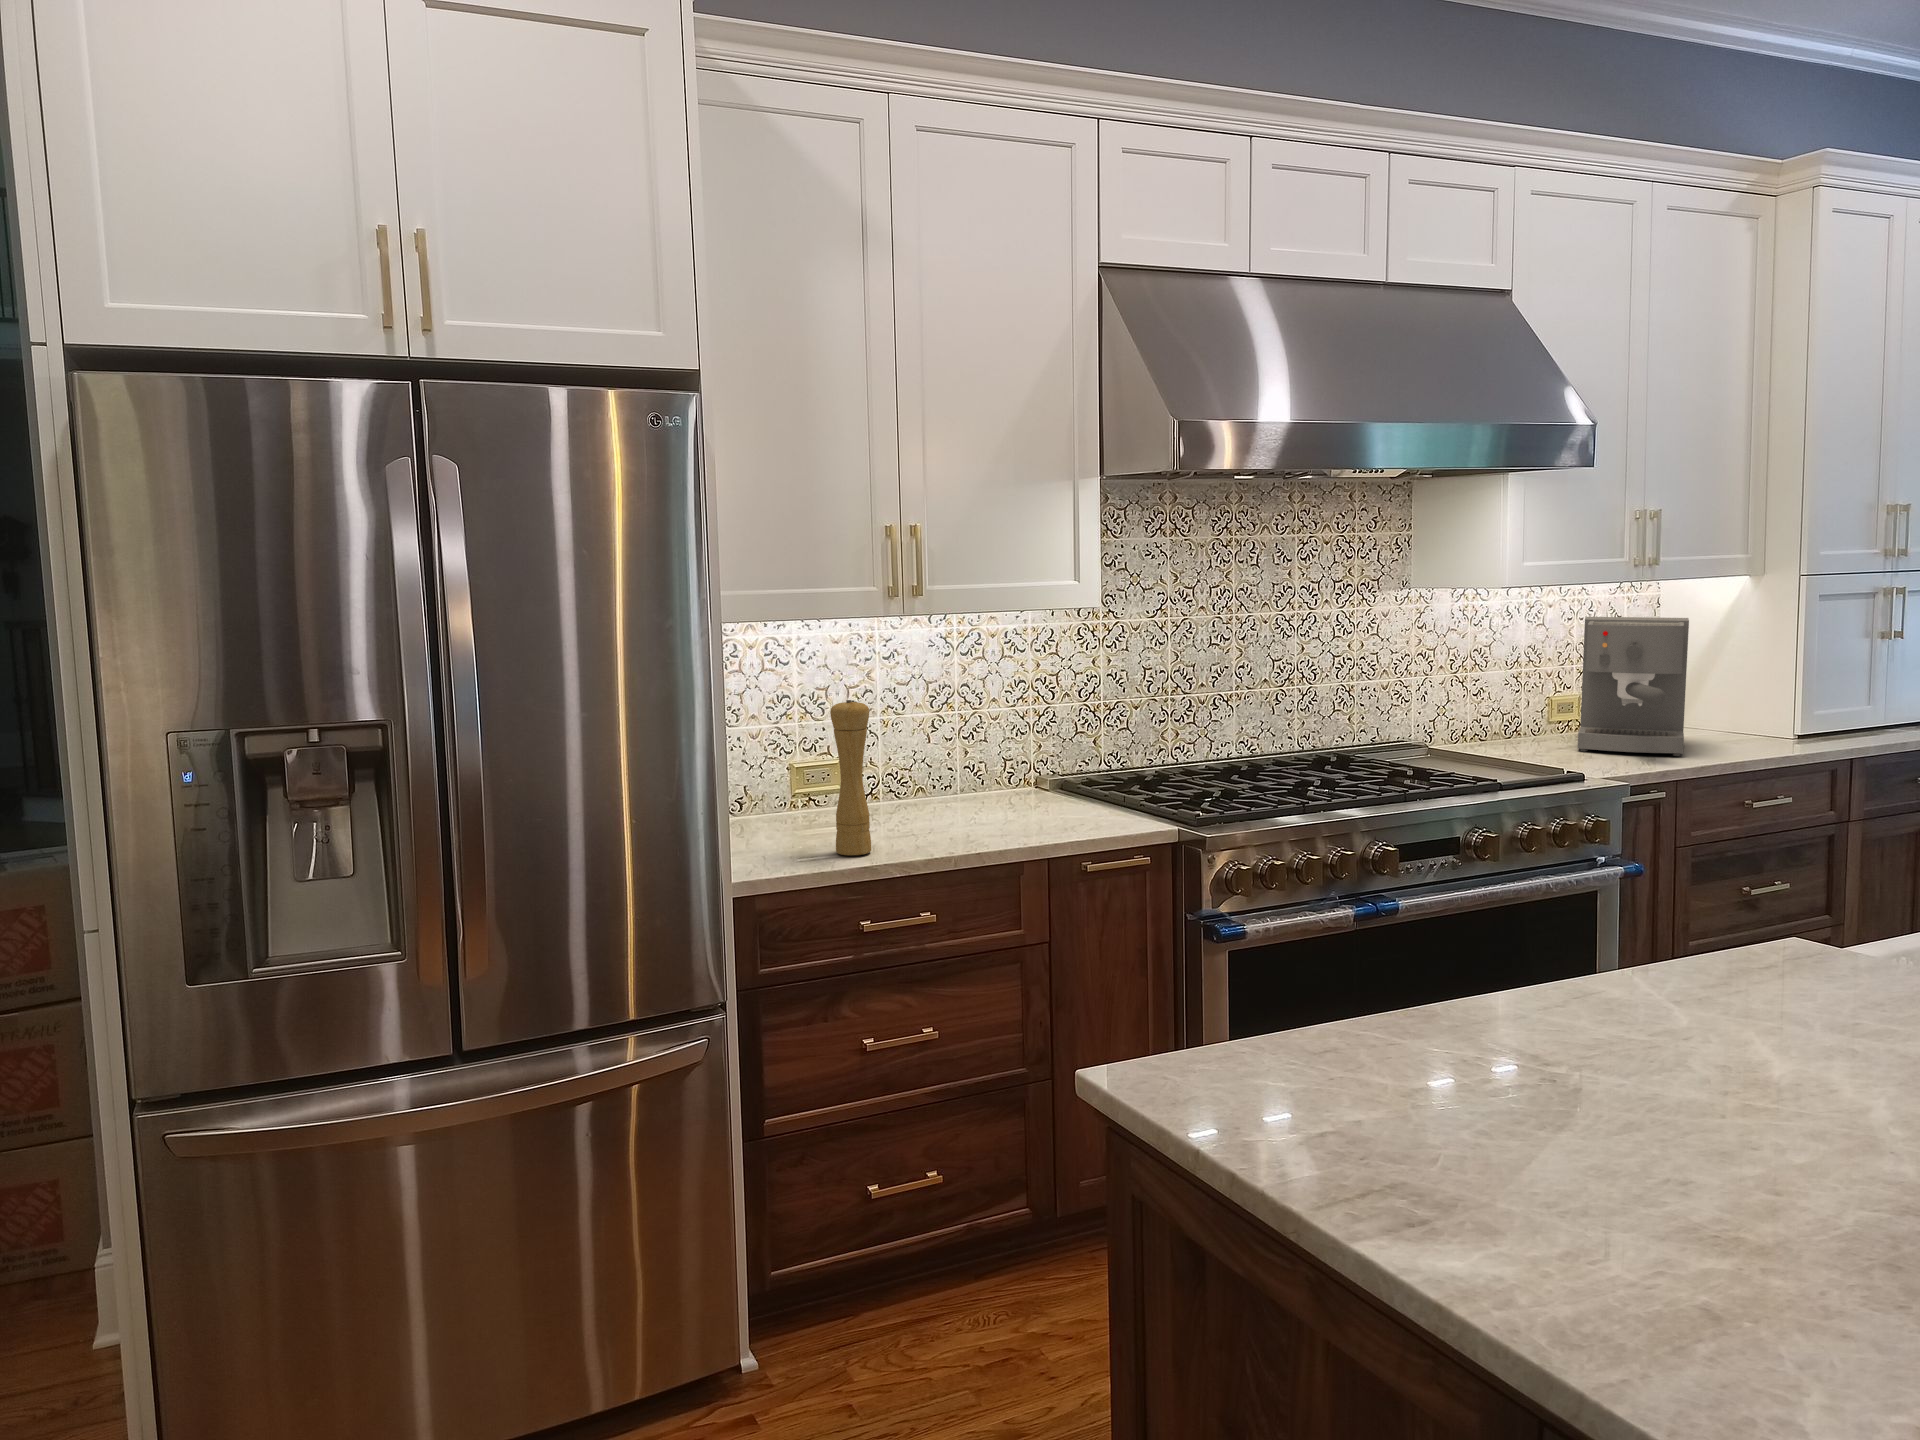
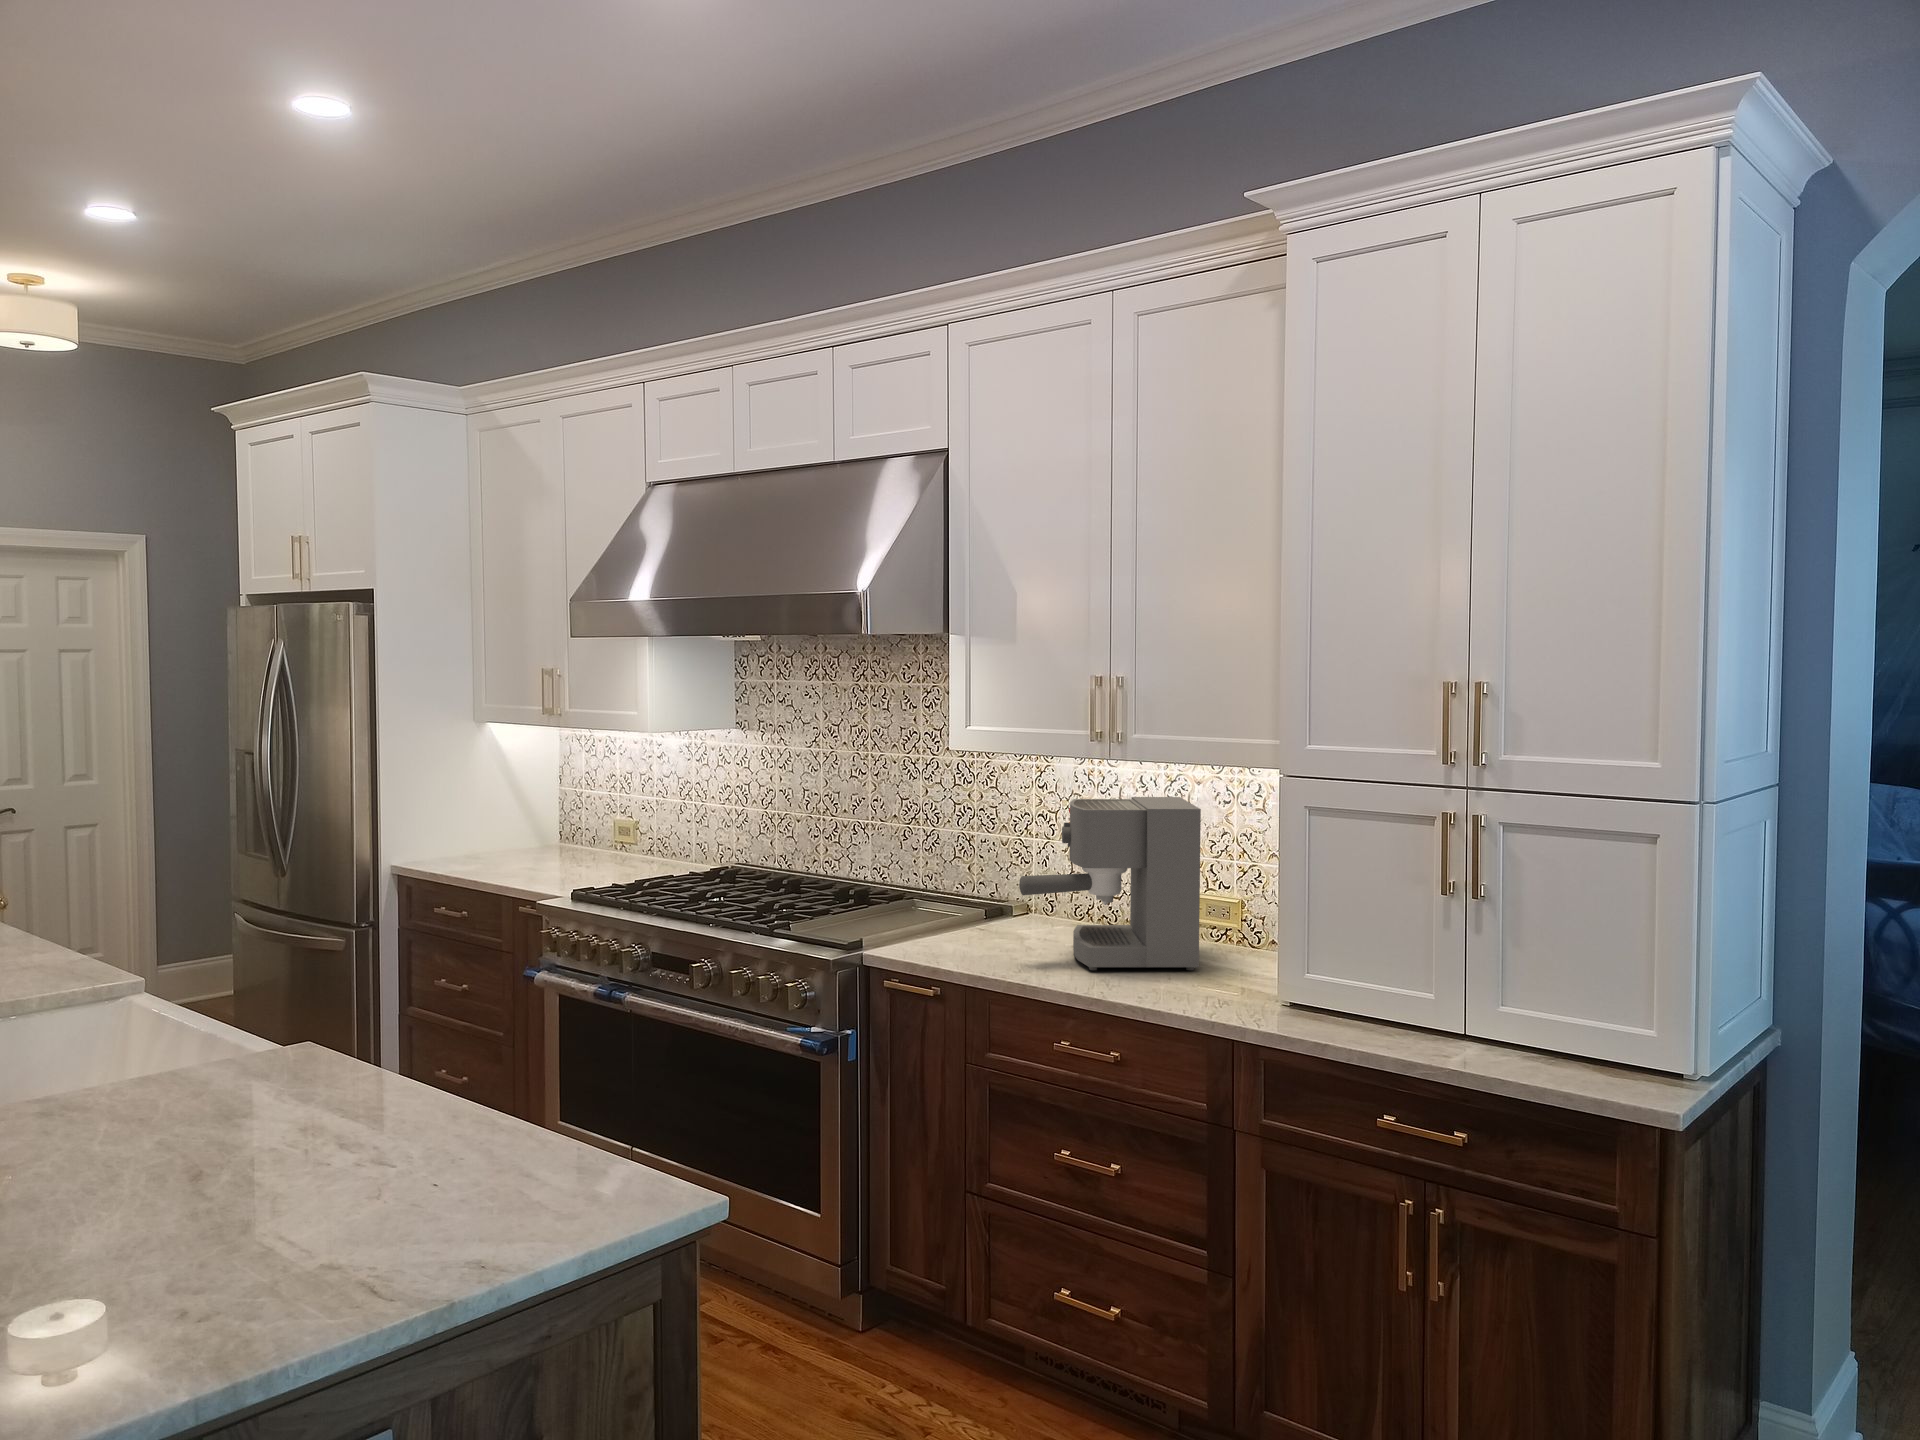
pepper mill: present [830,700,871,855] -> none [464,770,489,866]

